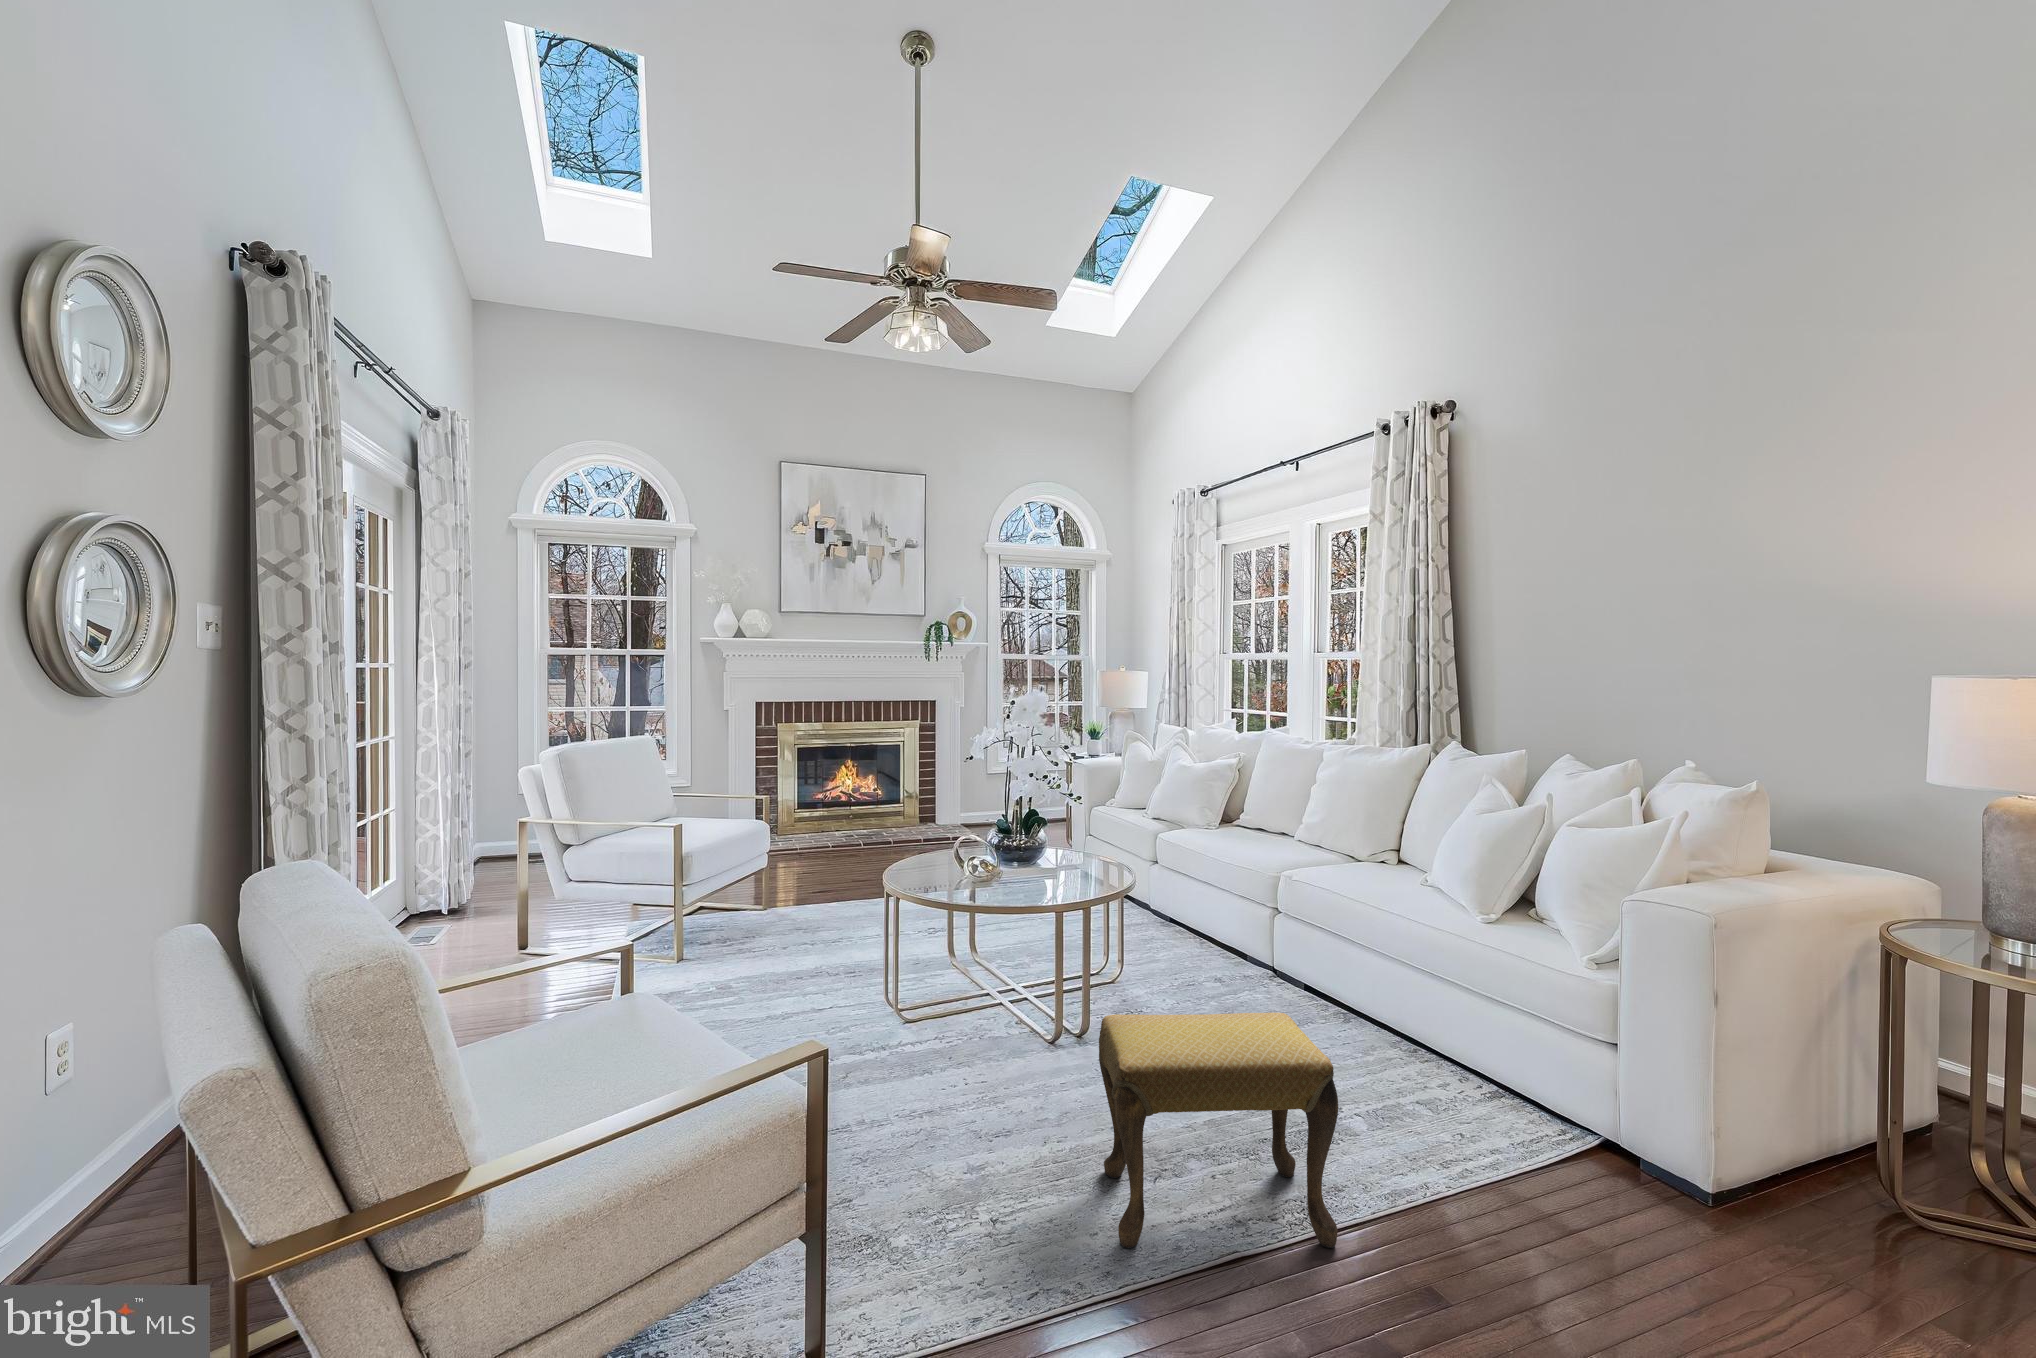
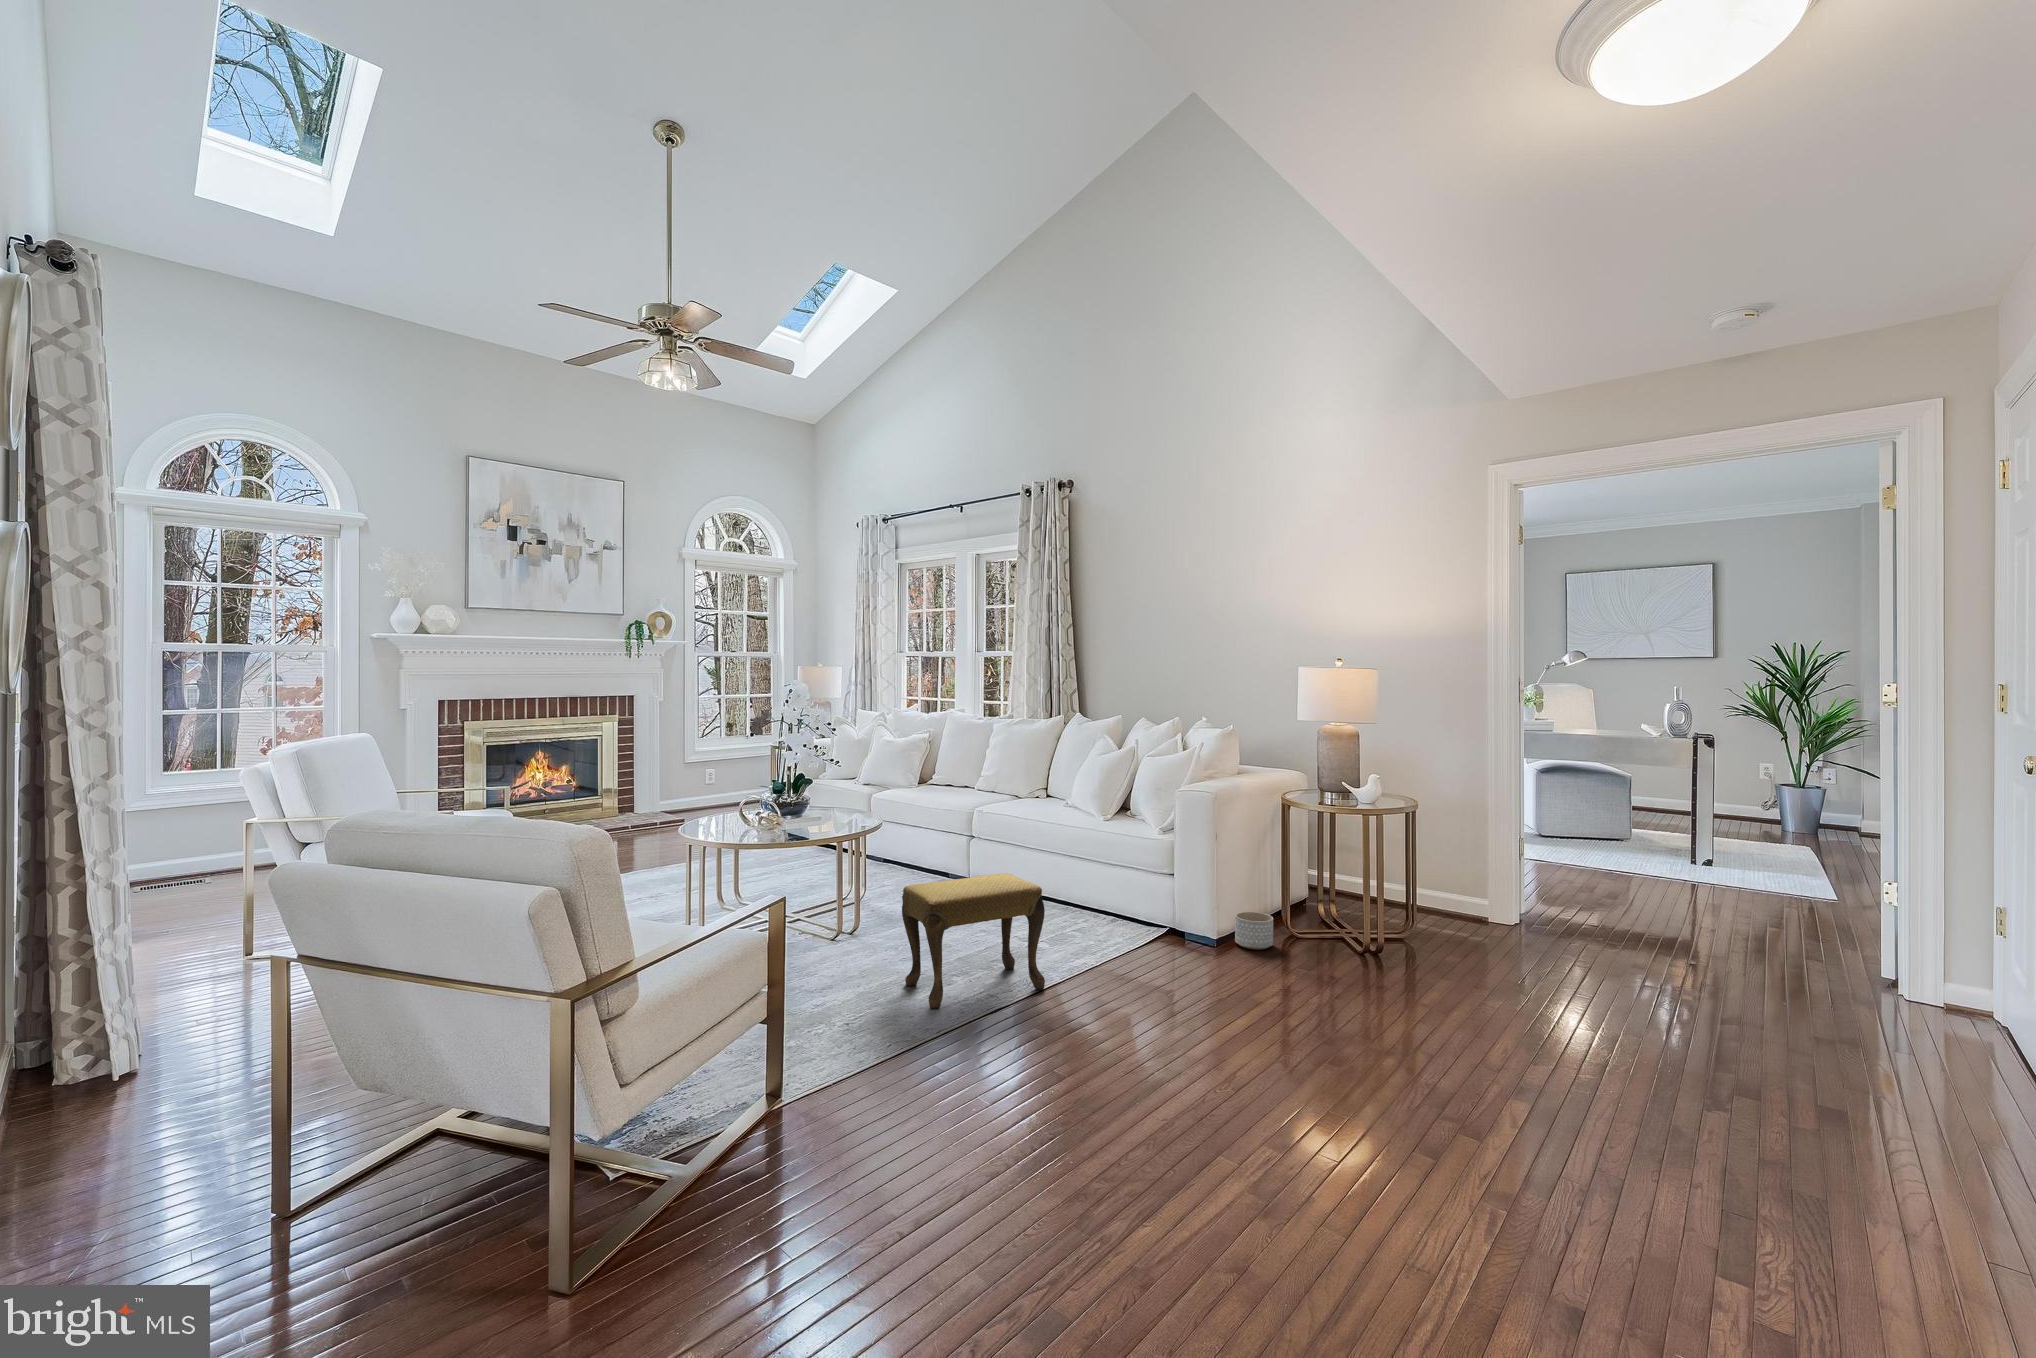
planter: none [1761,1148,1861,1243] -> present [1235,912,1273,949]

